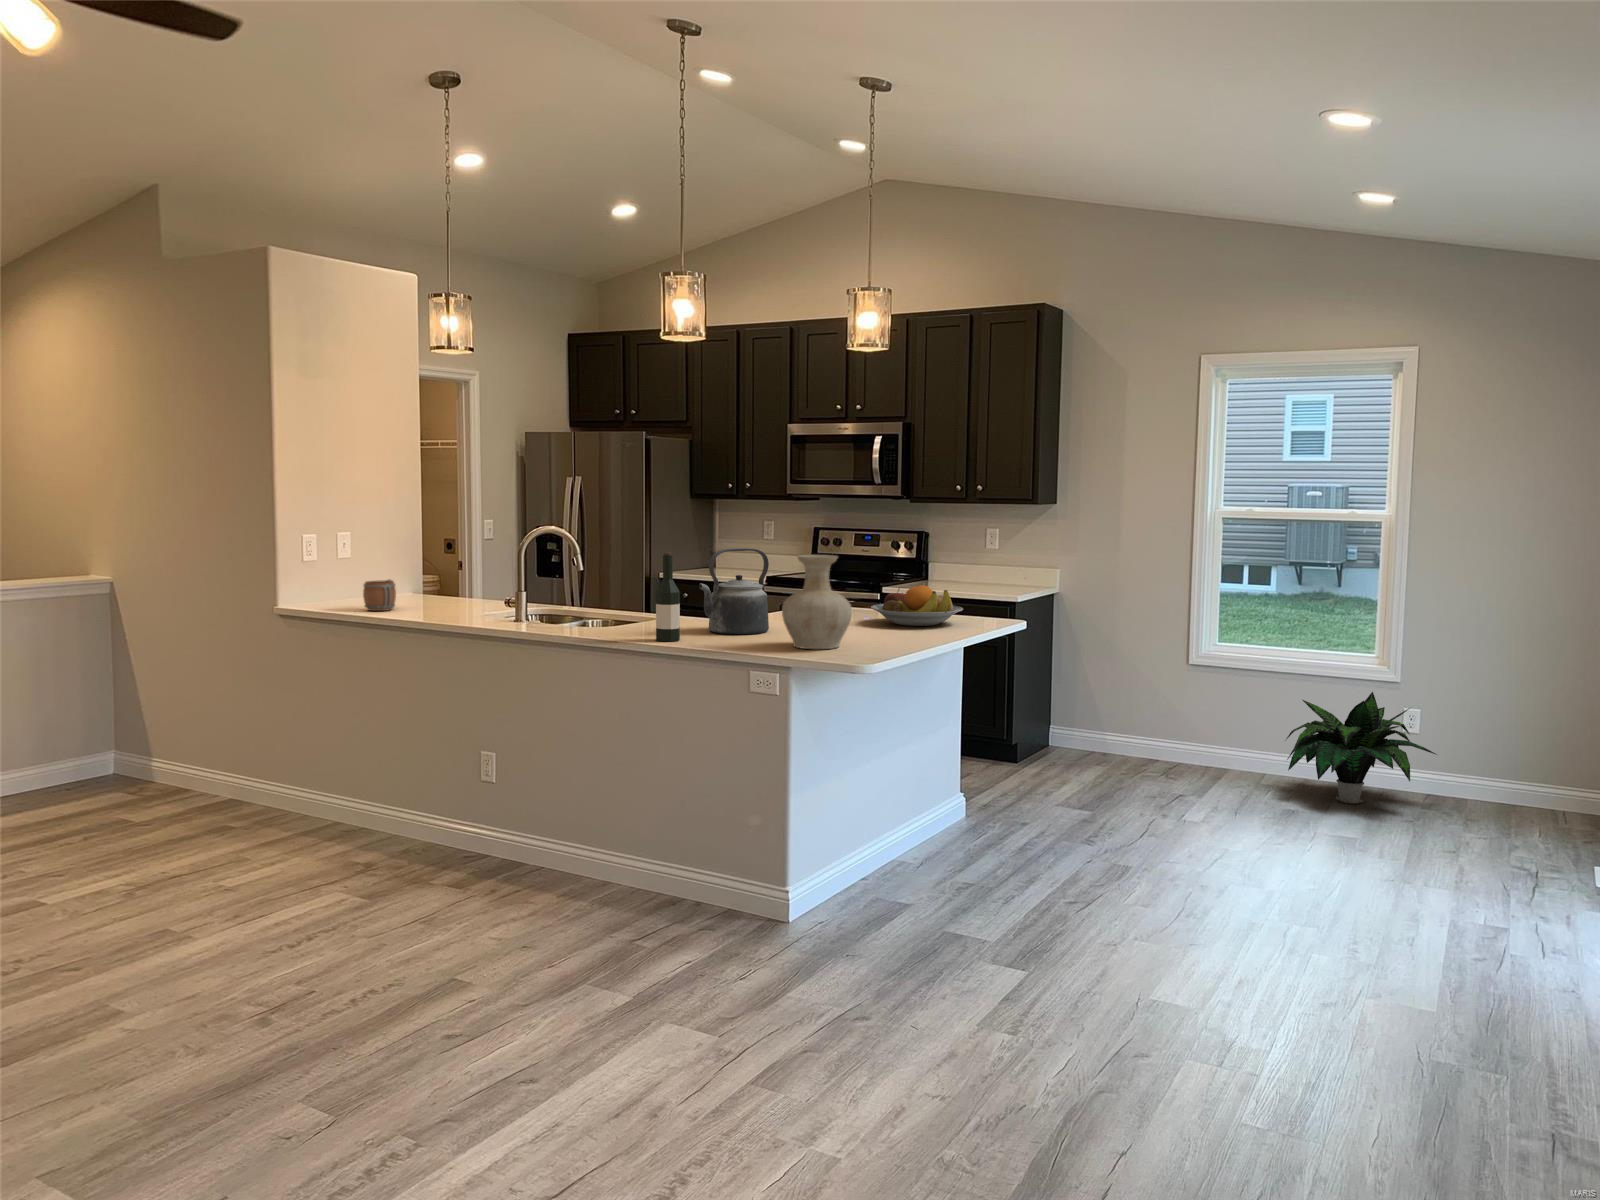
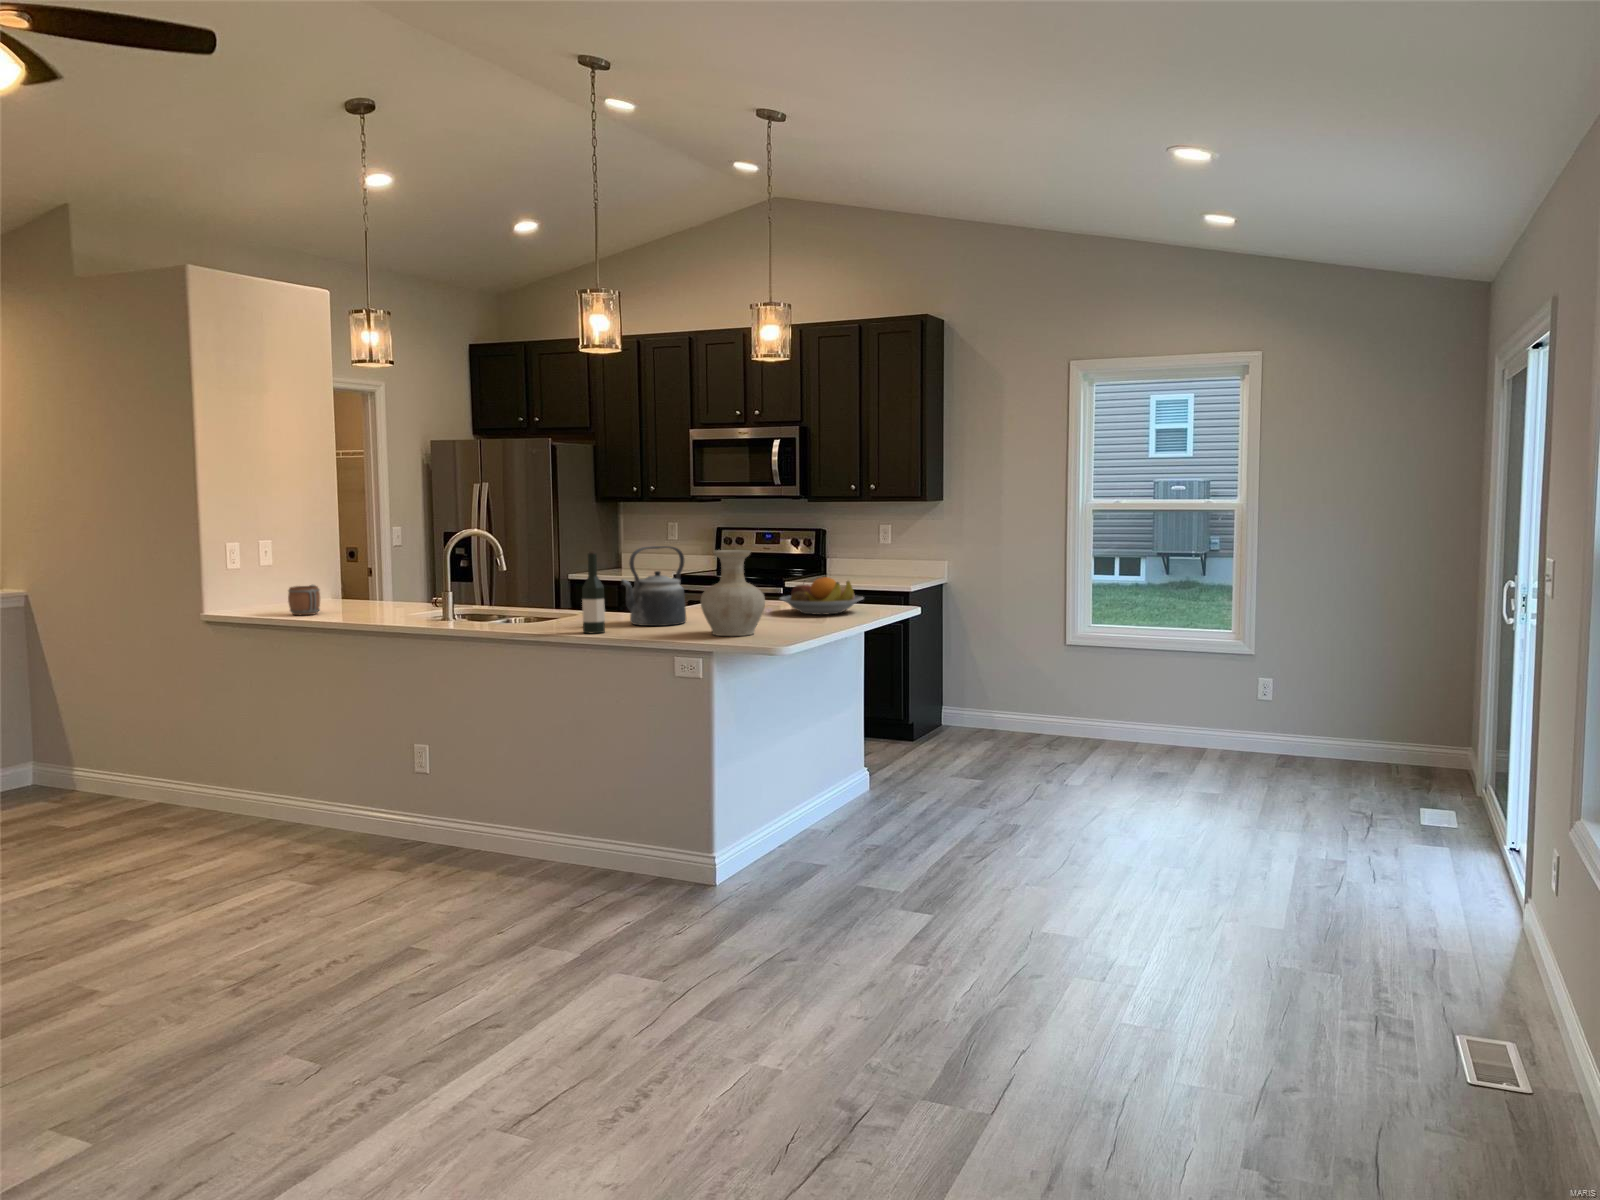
potted plant: present [1287,692,1437,804] -> none [1156,665,1292,767]

